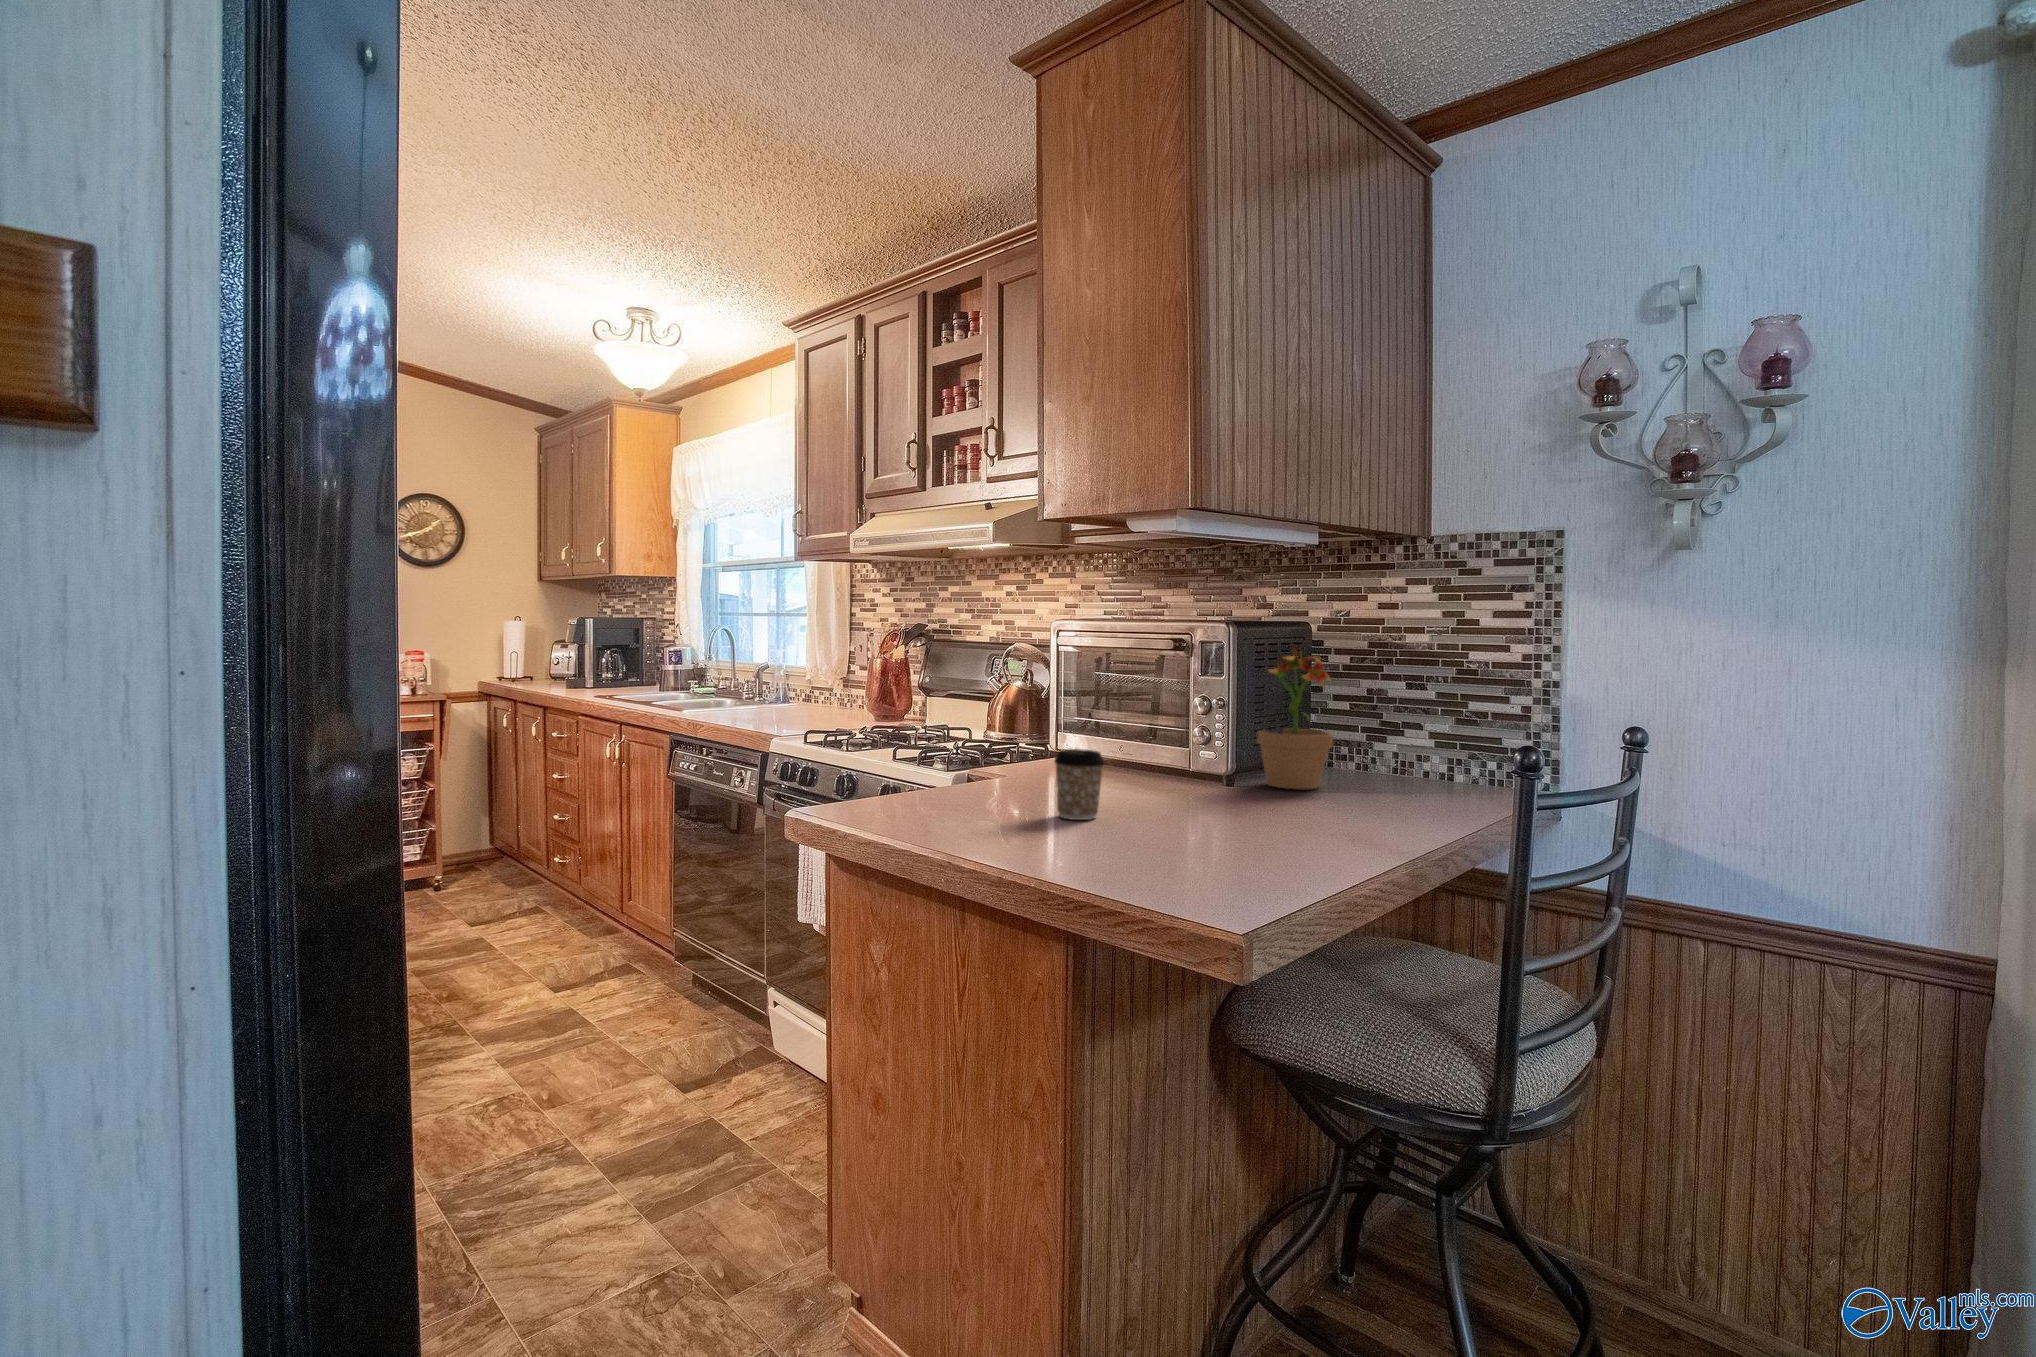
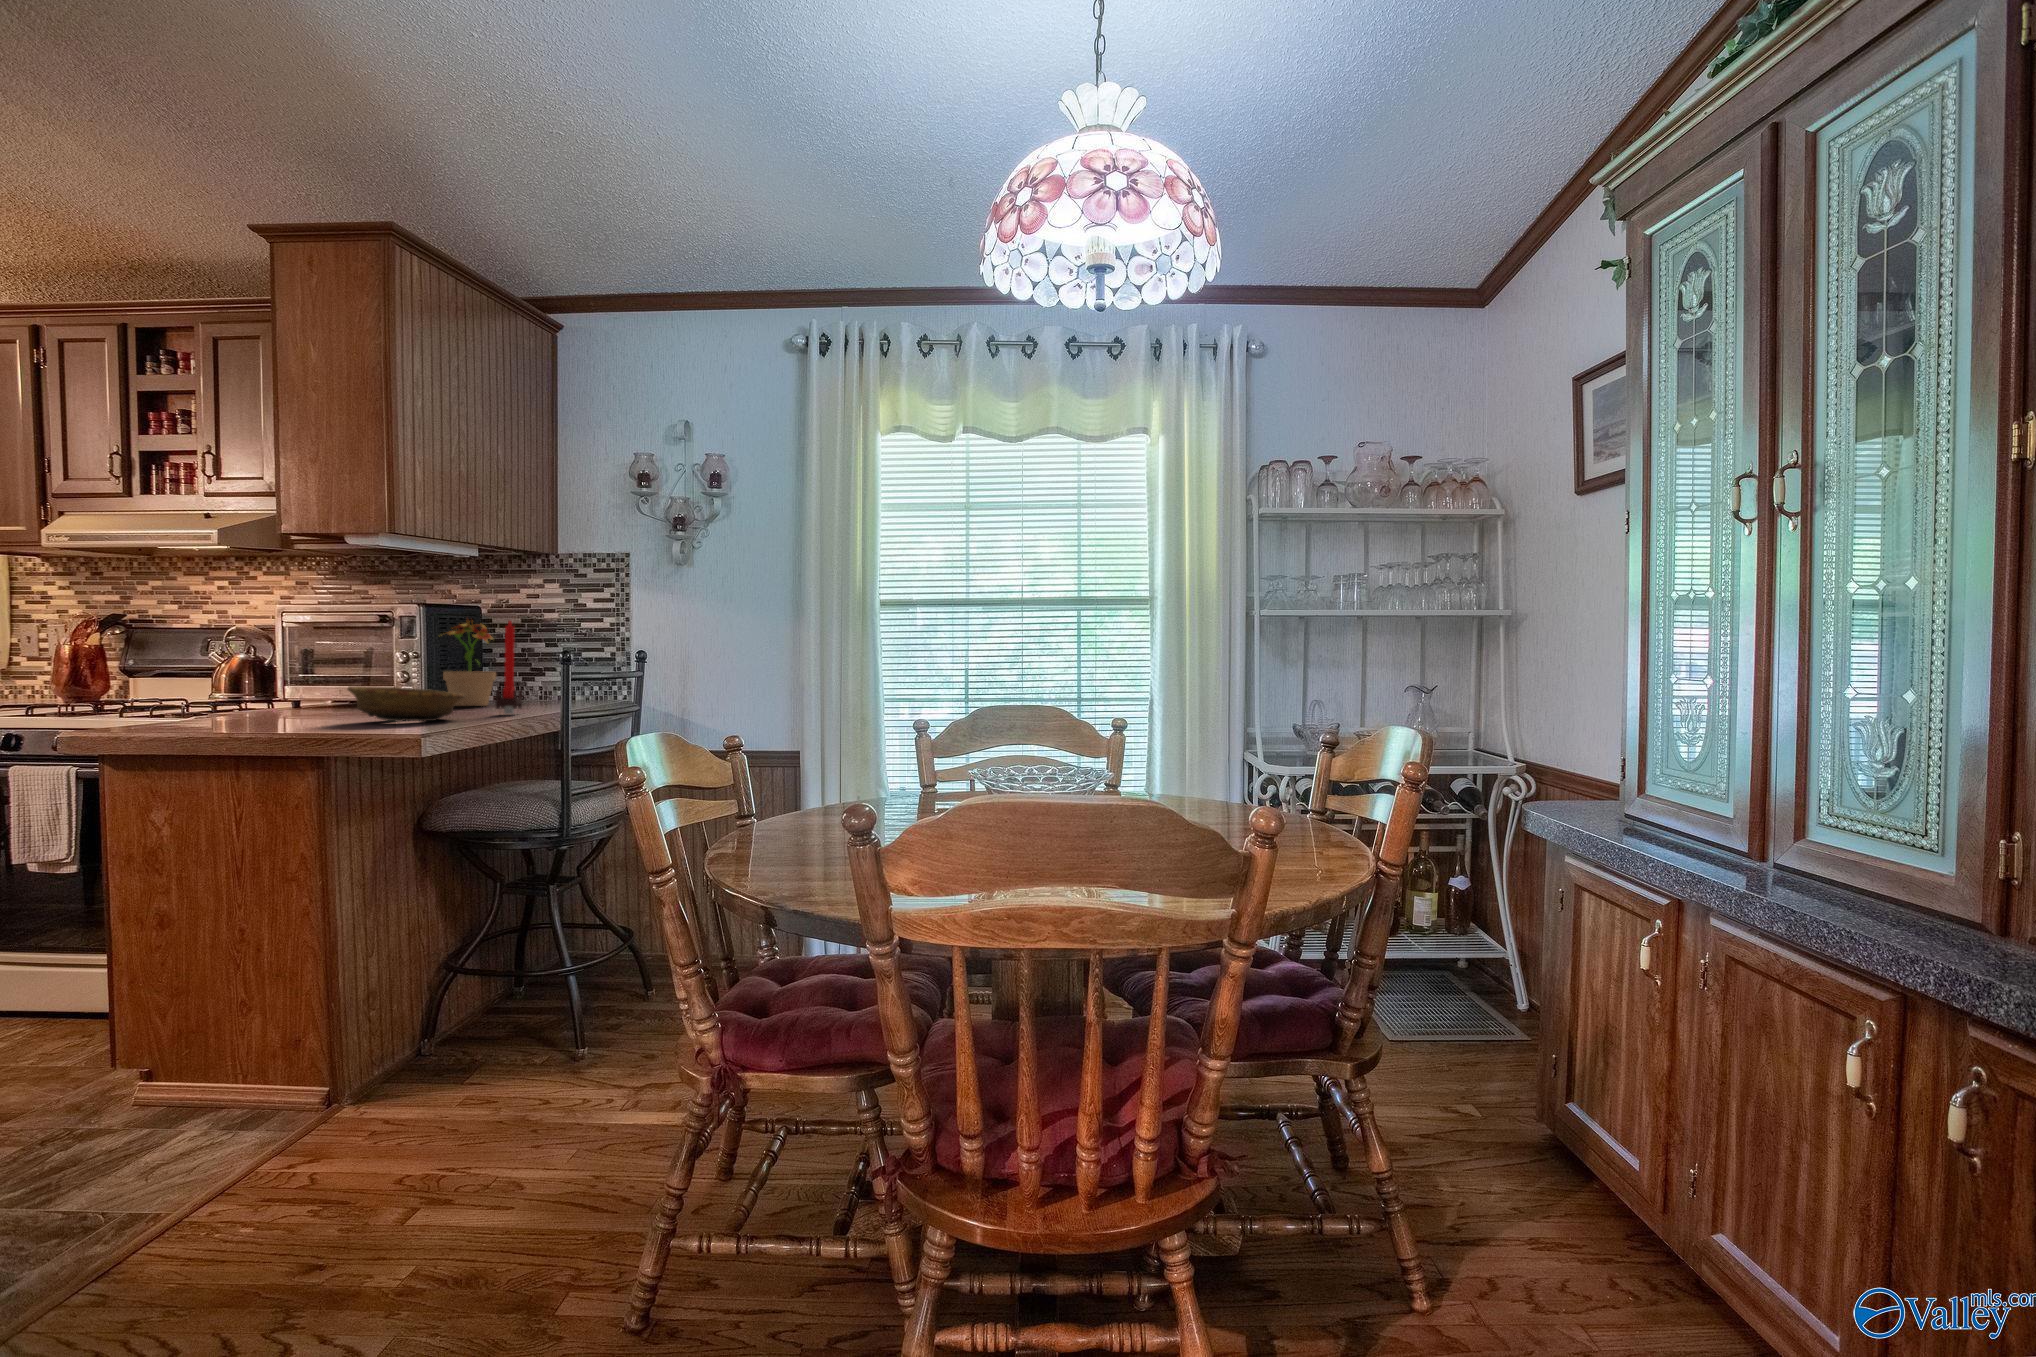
candle: none [1352,671,1397,844] -> present [496,621,522,714]
coffee cup: present [1054,749,1104,820] -> none [289,677,329,719]
decorative bowl: none [1125,781,1306,863] -> present [348,686,465,722]

